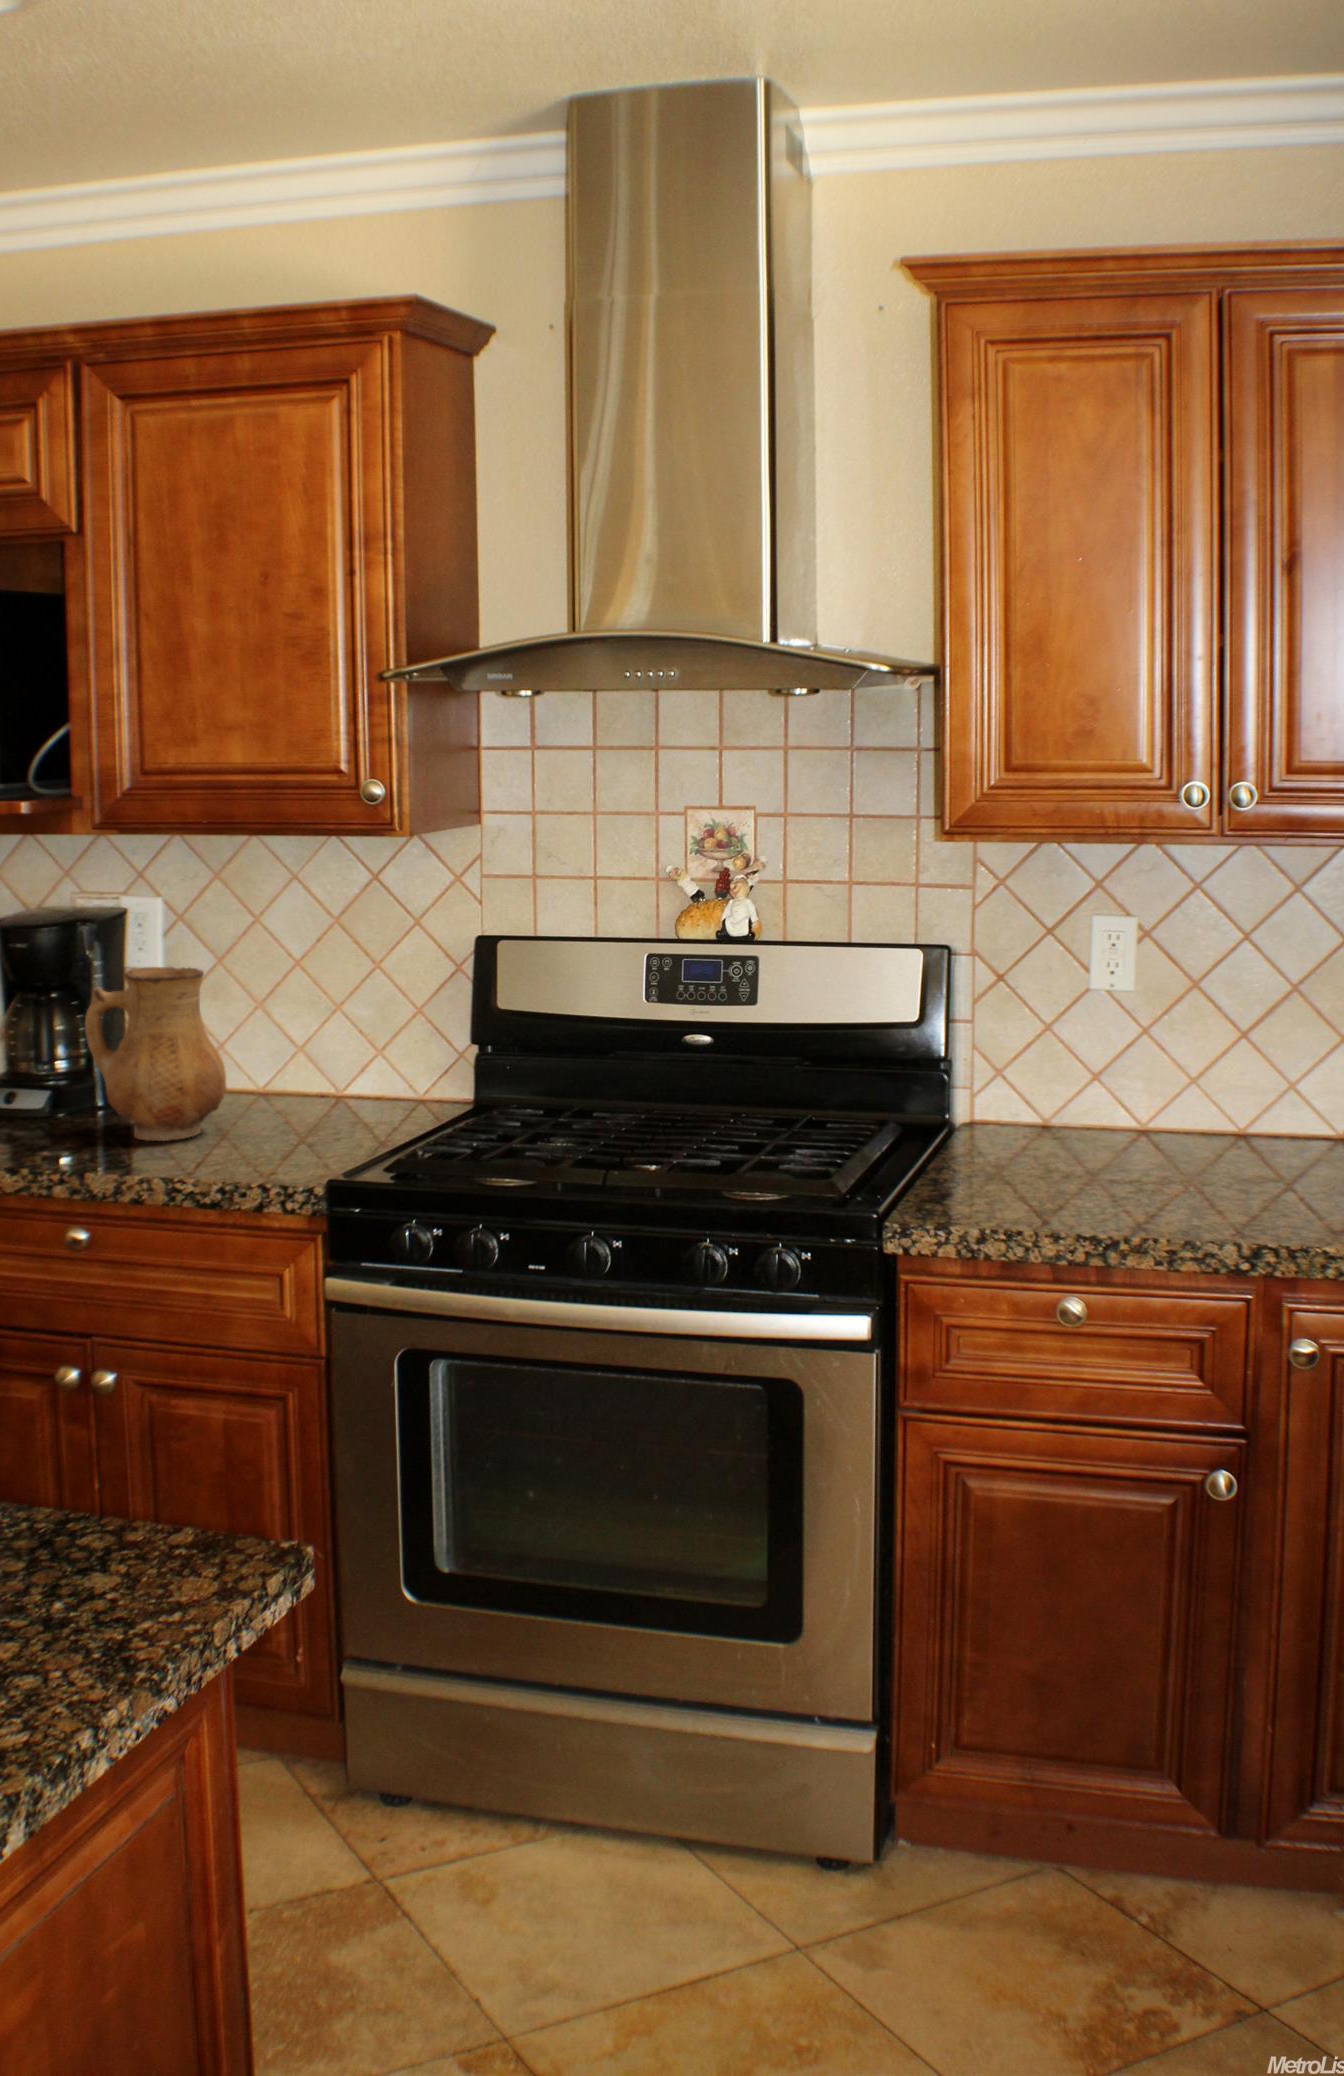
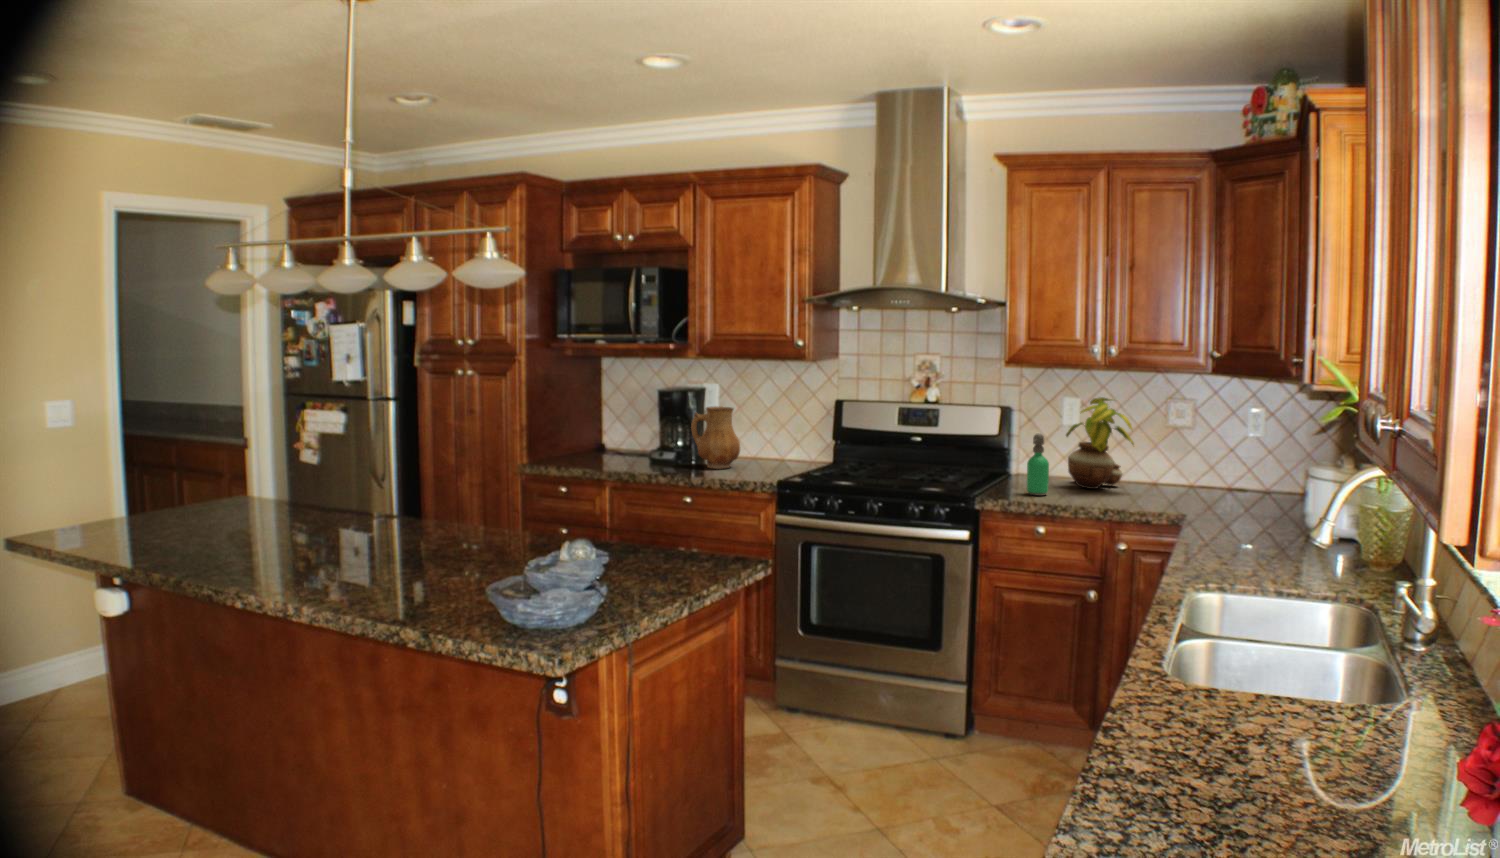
potted plant: none [1094,918,1285,1163] -> present [1066,397,1134,489]
soap dispenser: none [1013,1027,1073,1199] -> present [1027,434,1049,496]

